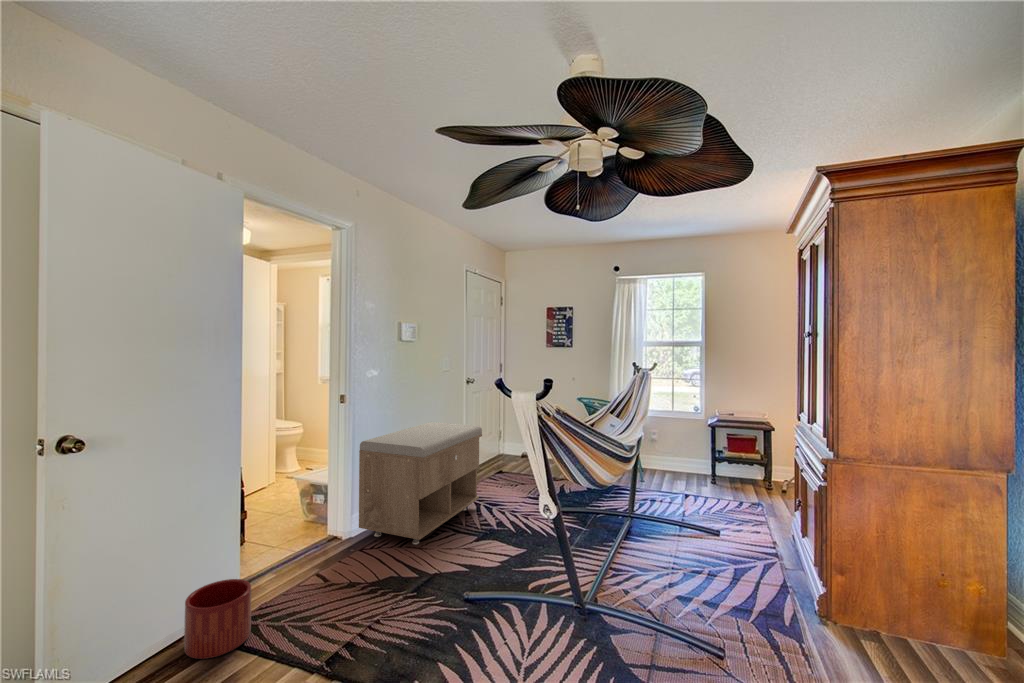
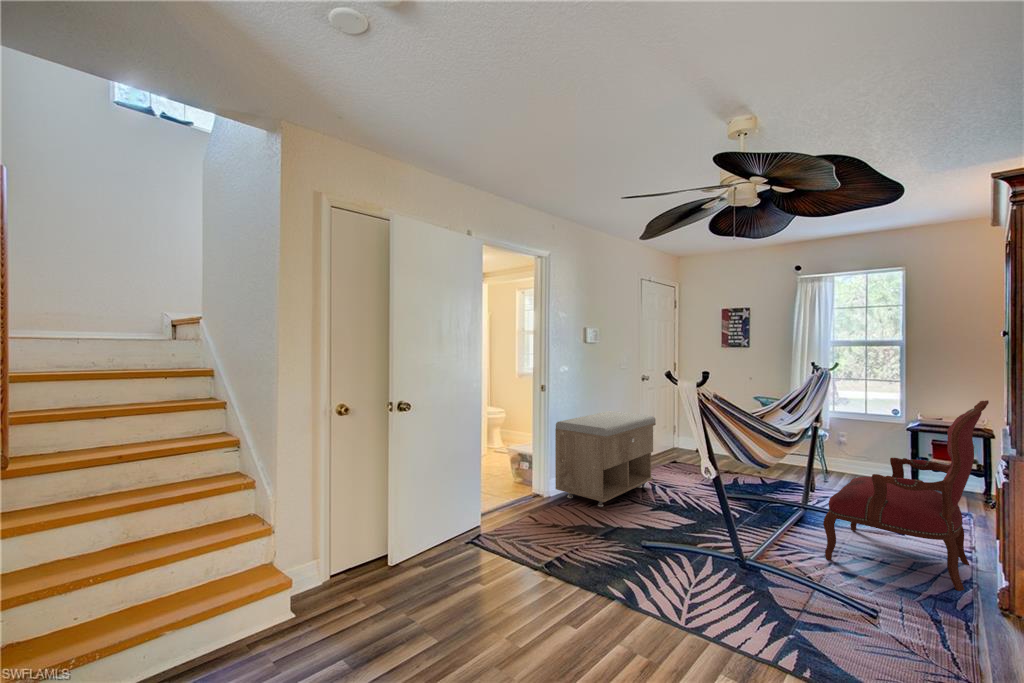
armchair: none [658,400,799,598] -> present [823,400,989,591]
planter: present [184,579,251,659] -> none [457,505,494,550]

